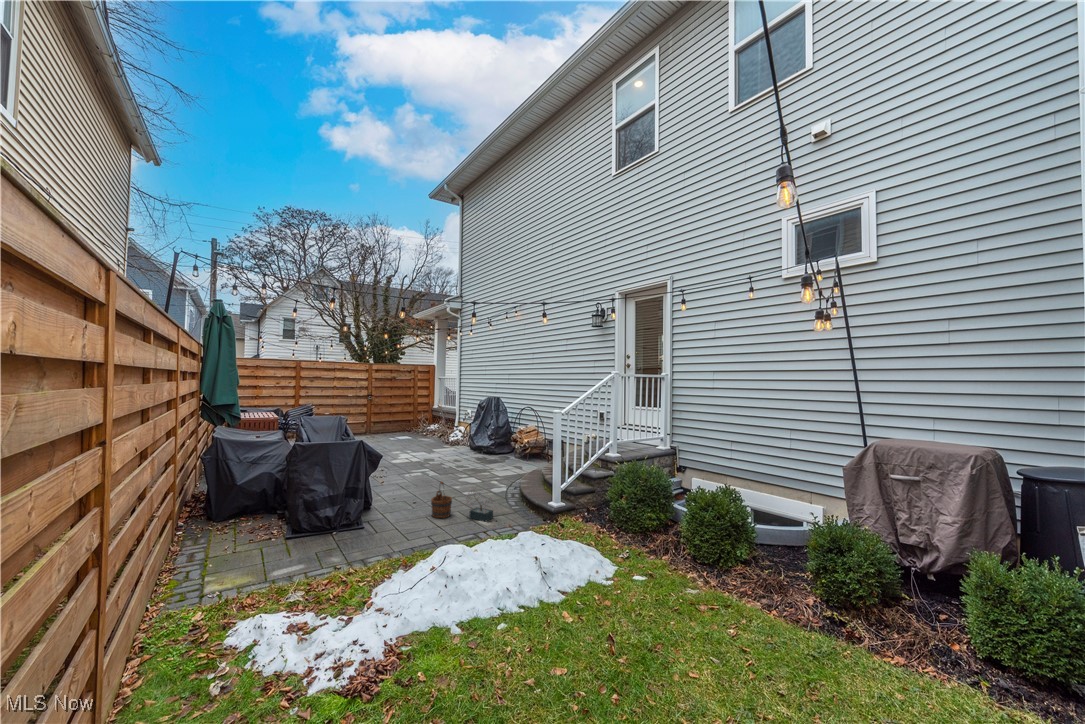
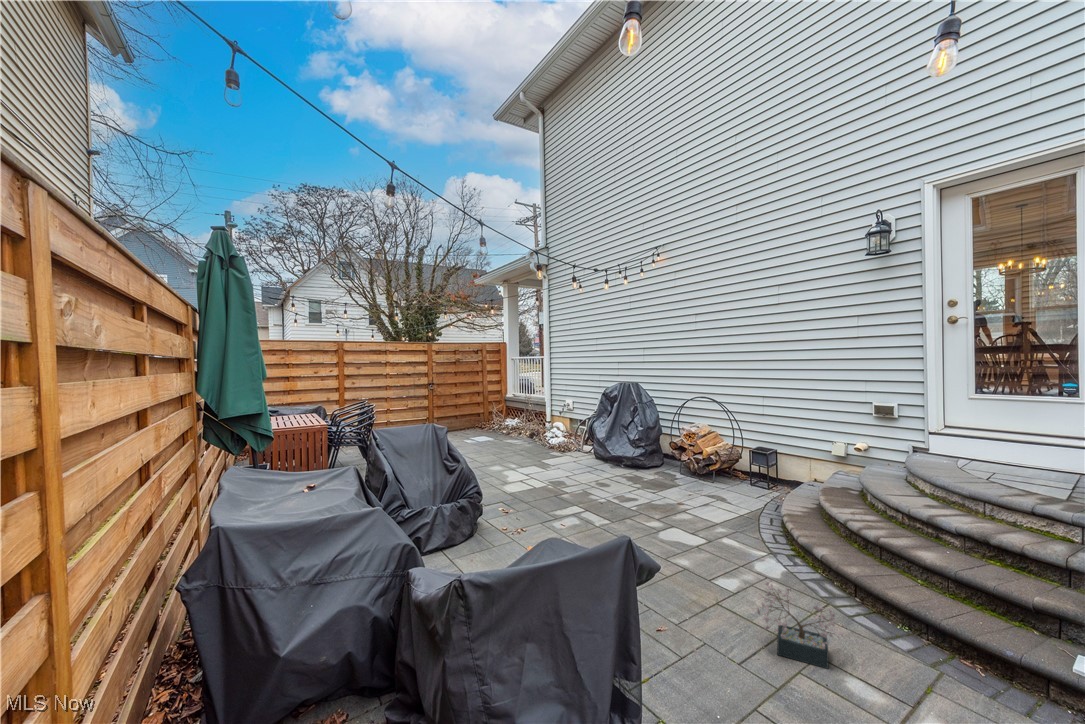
wooden bucket: present [431,482,452,518] -> none [683,571,730,656]

